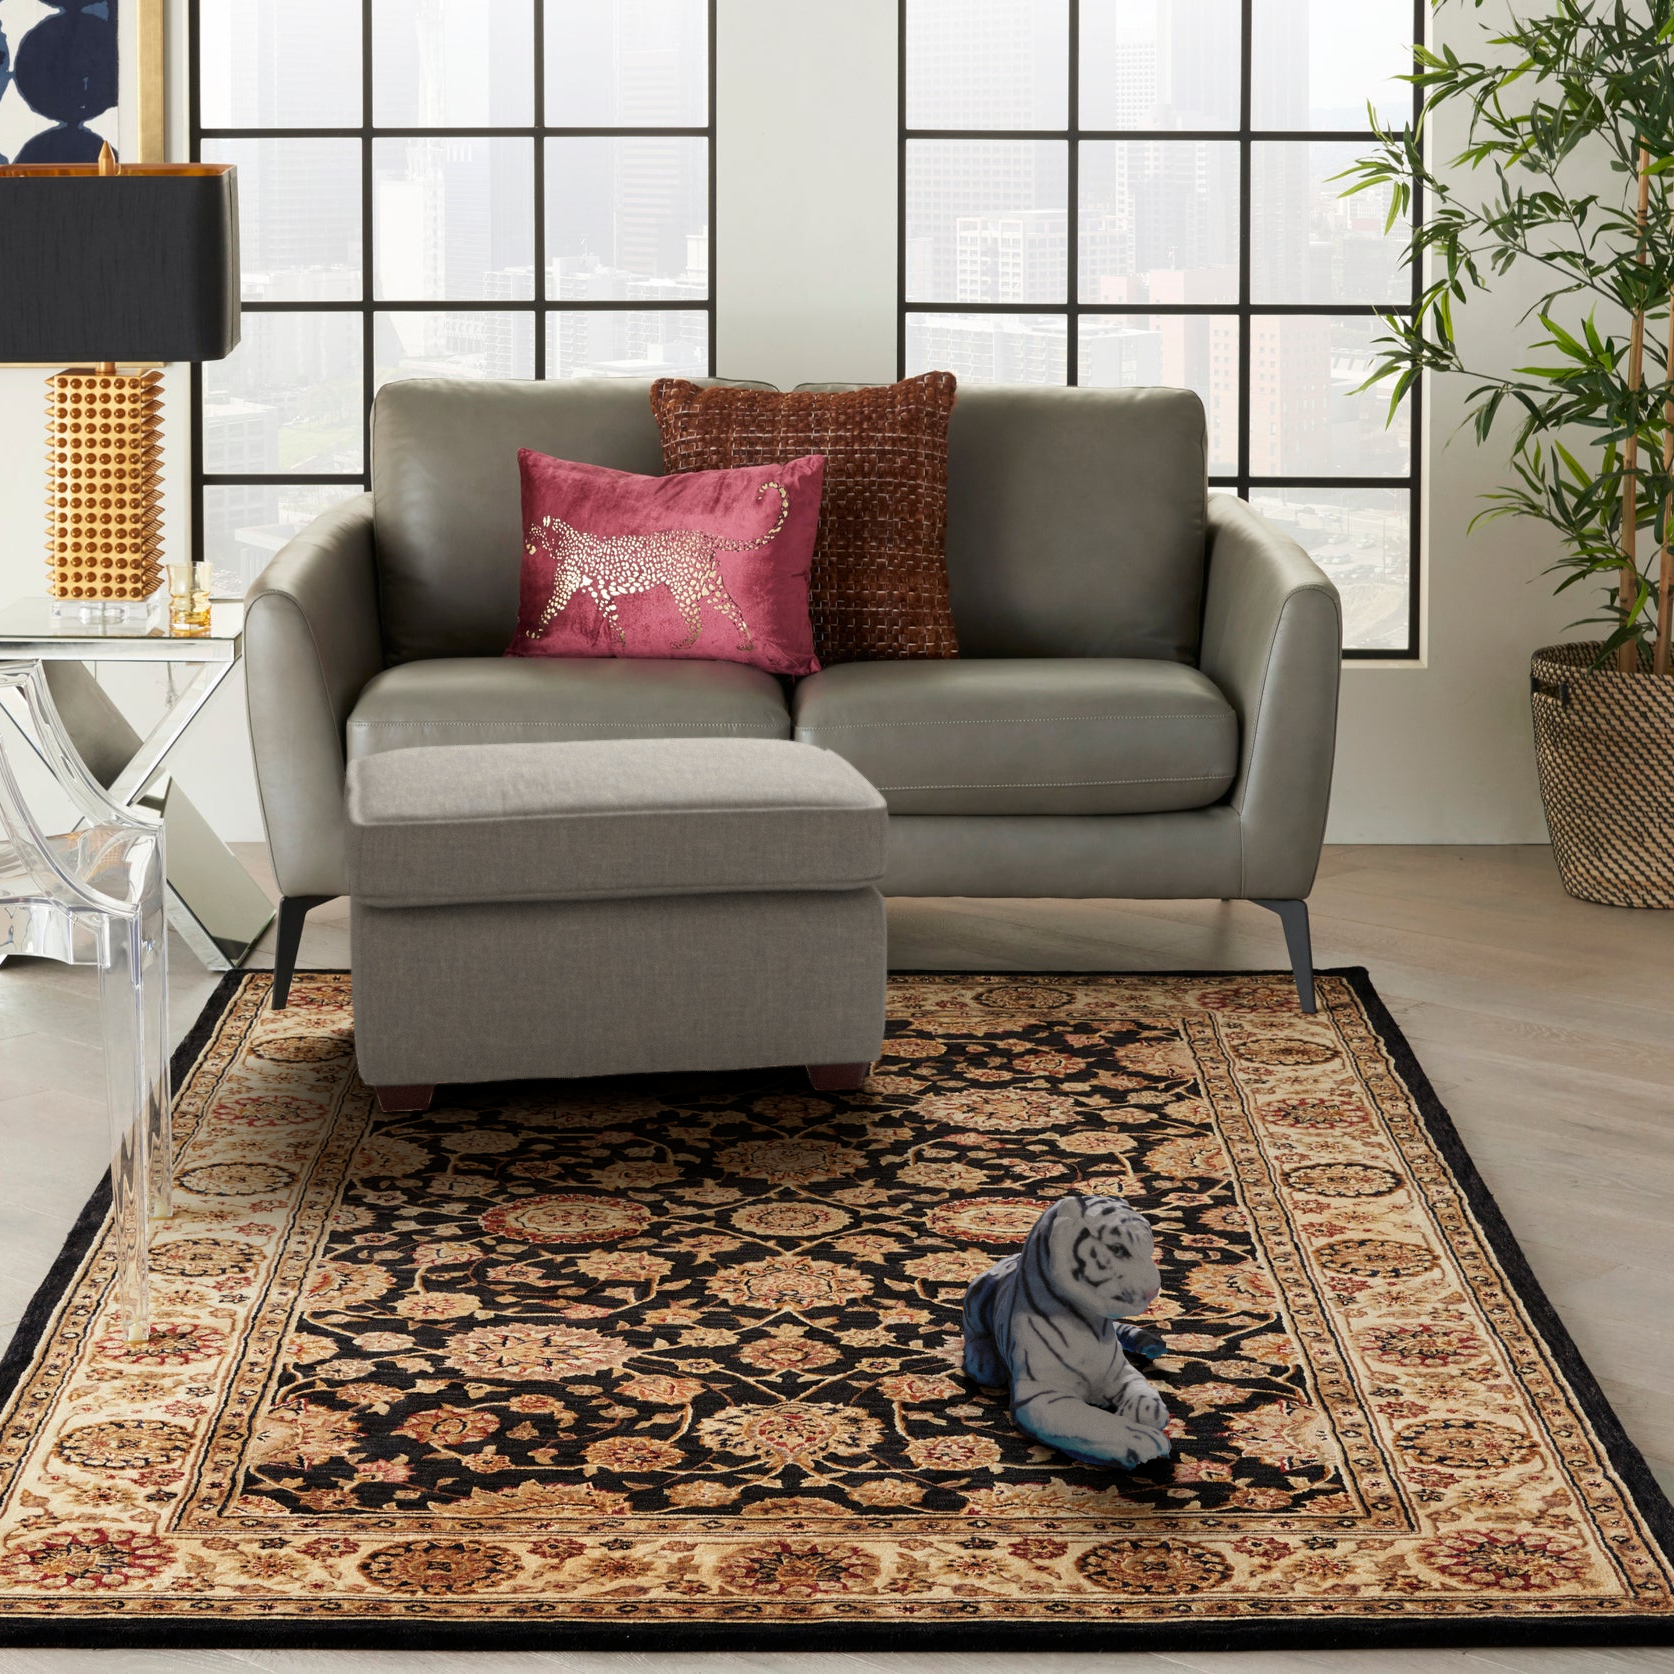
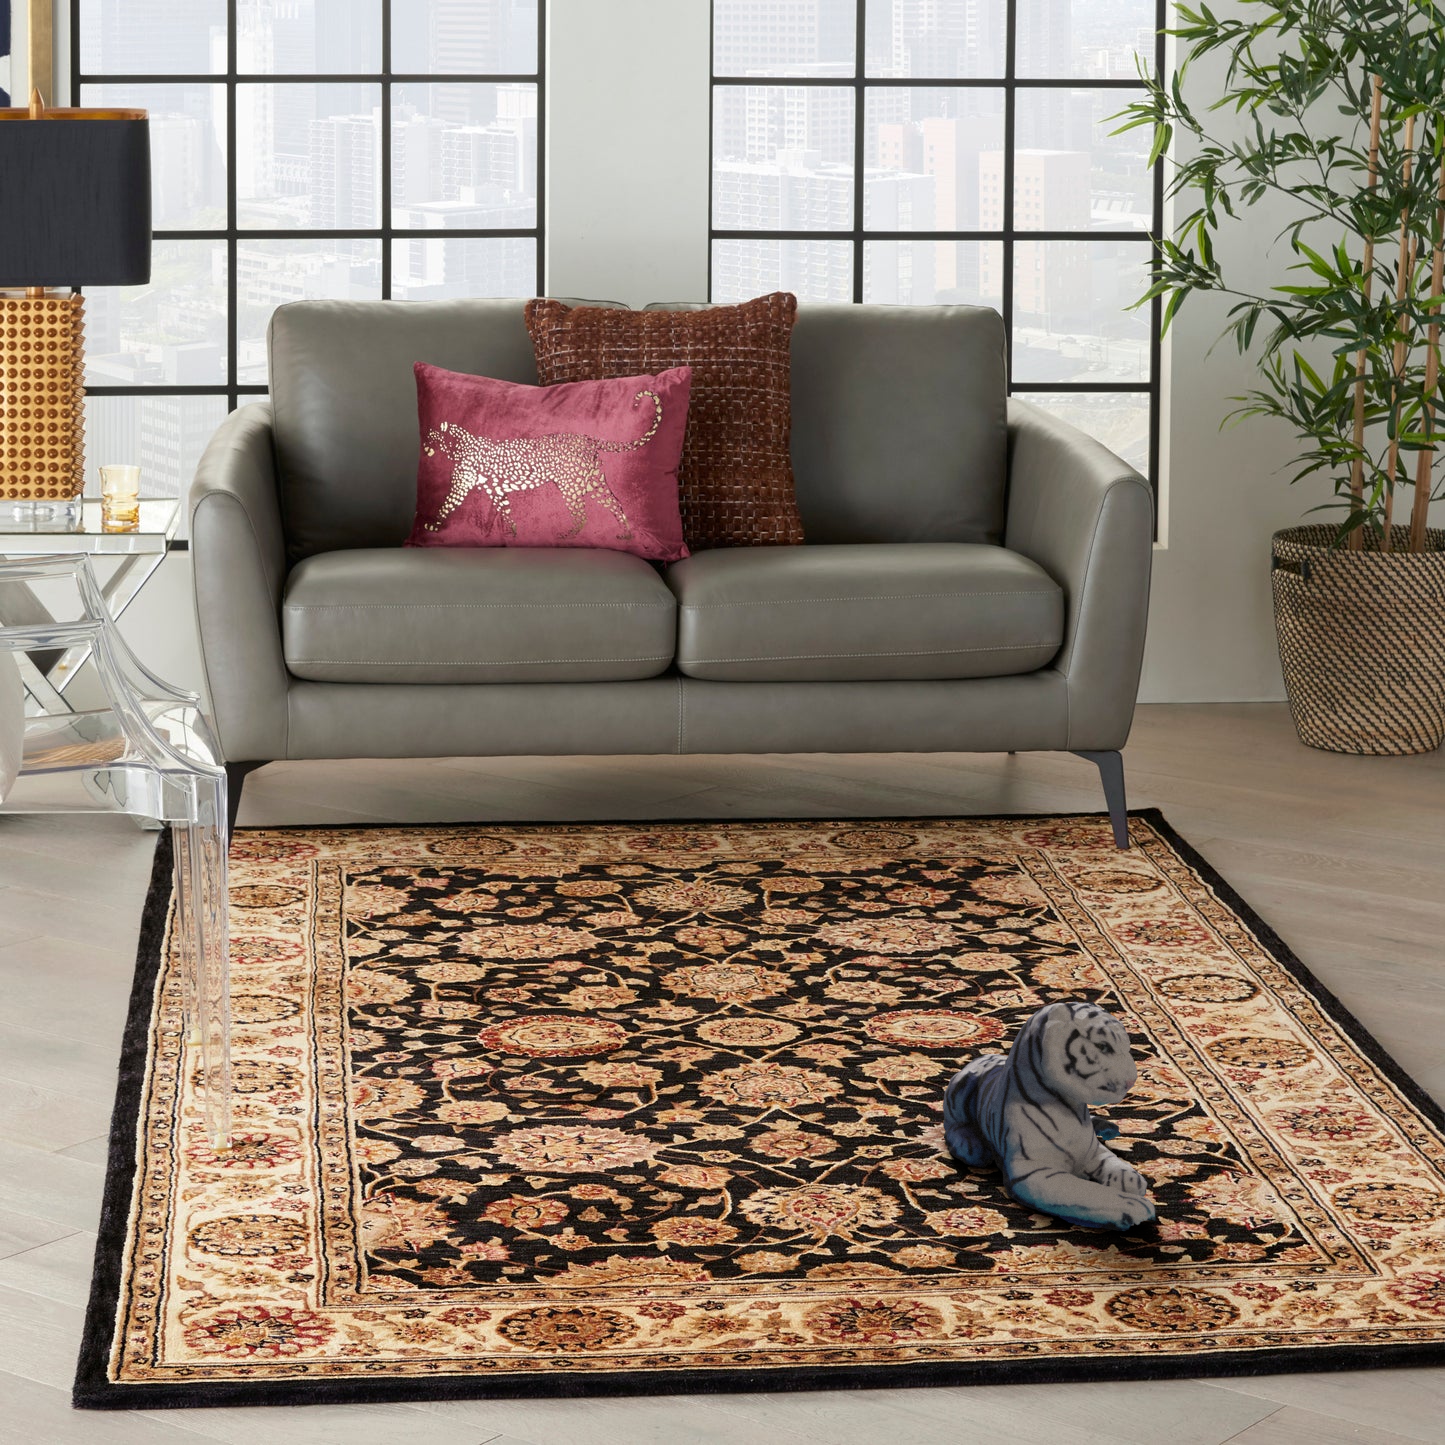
ottoman: present [343,738,890,1113] -> none [281,610,795,946]

